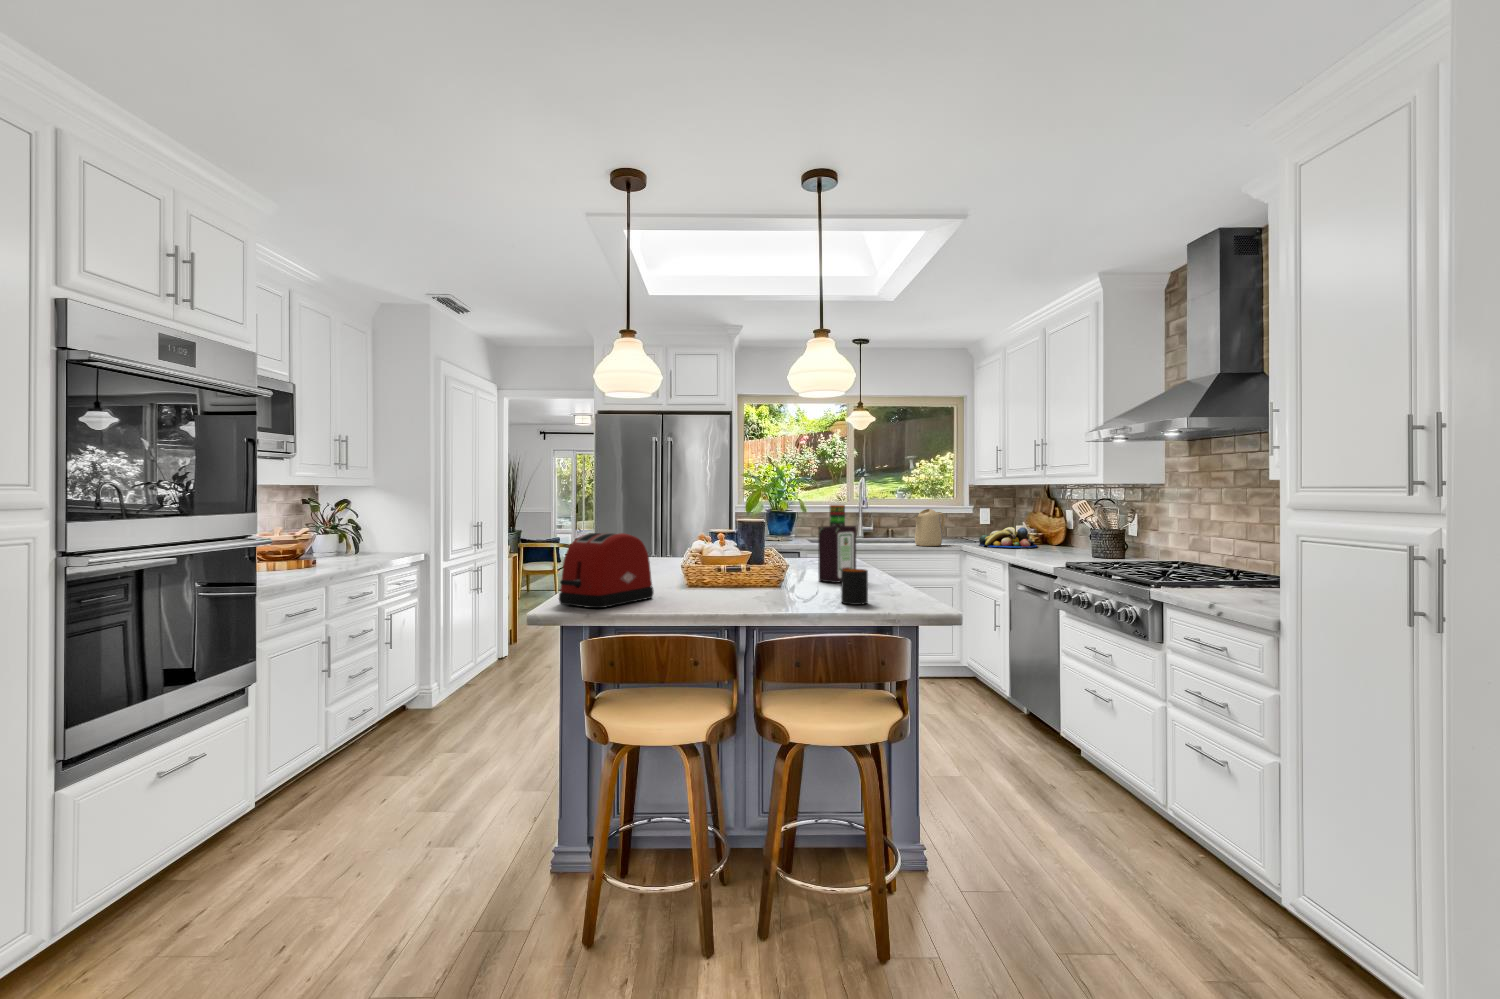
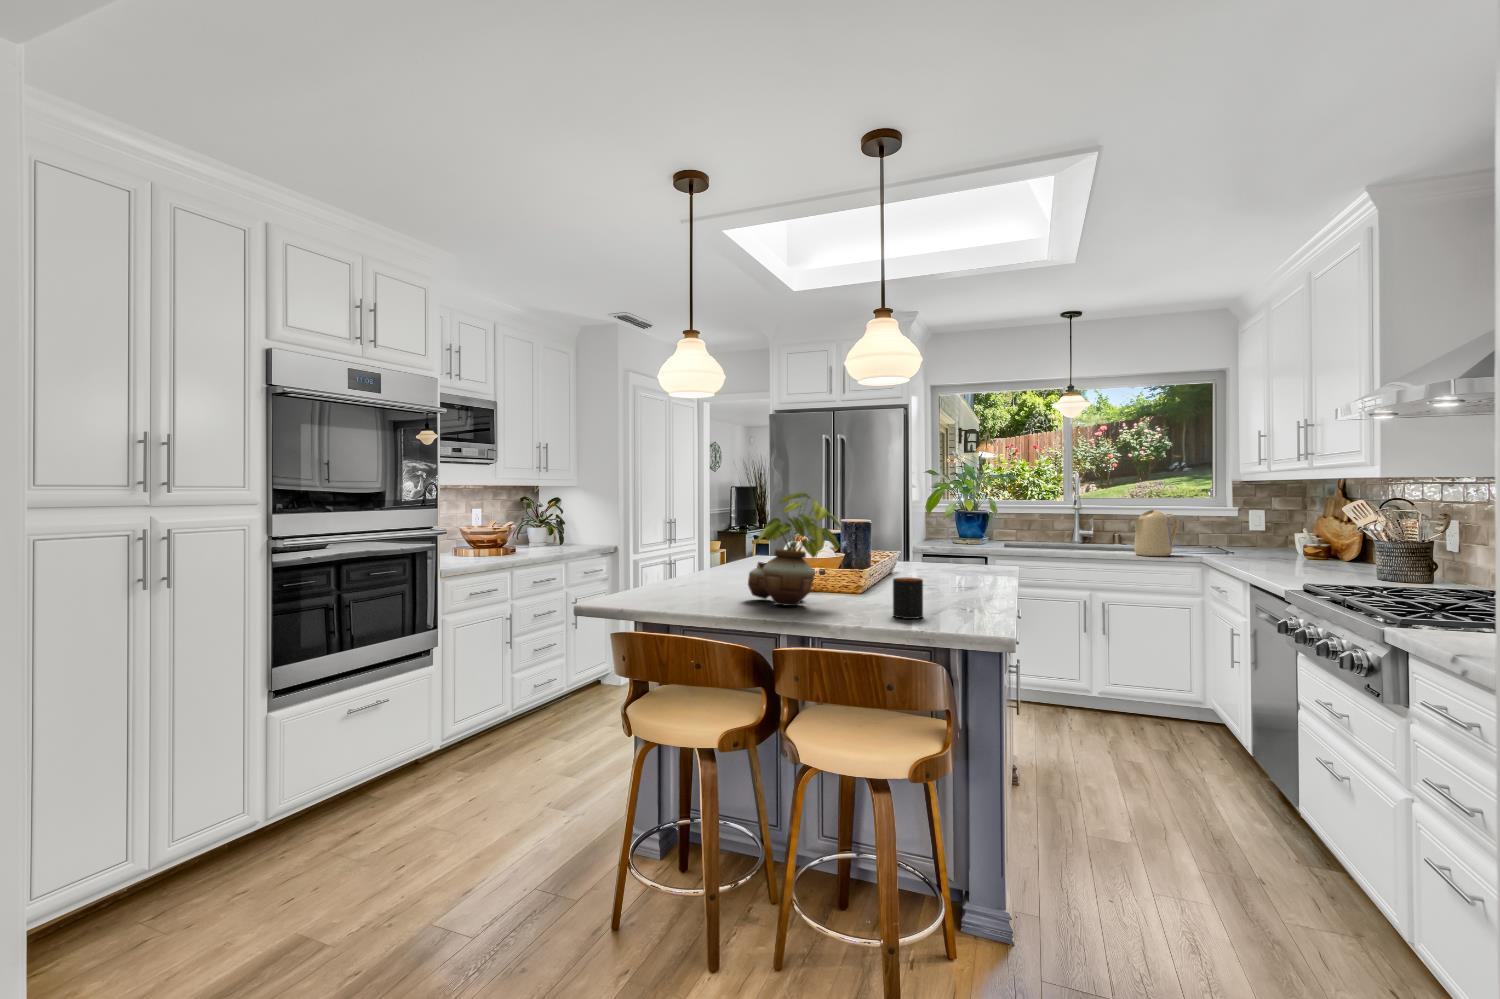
potted plant: none [689,494,788,600] -> present [748,493,842,606]
bottle: present [818,505,856,583] -> none [920,505,966,593]
fruit bowl: present [979,527,1037,548] -> none [1226,535,1316,562]
toaster: present [559,532,654,608] -> none [615,531,714,605]

